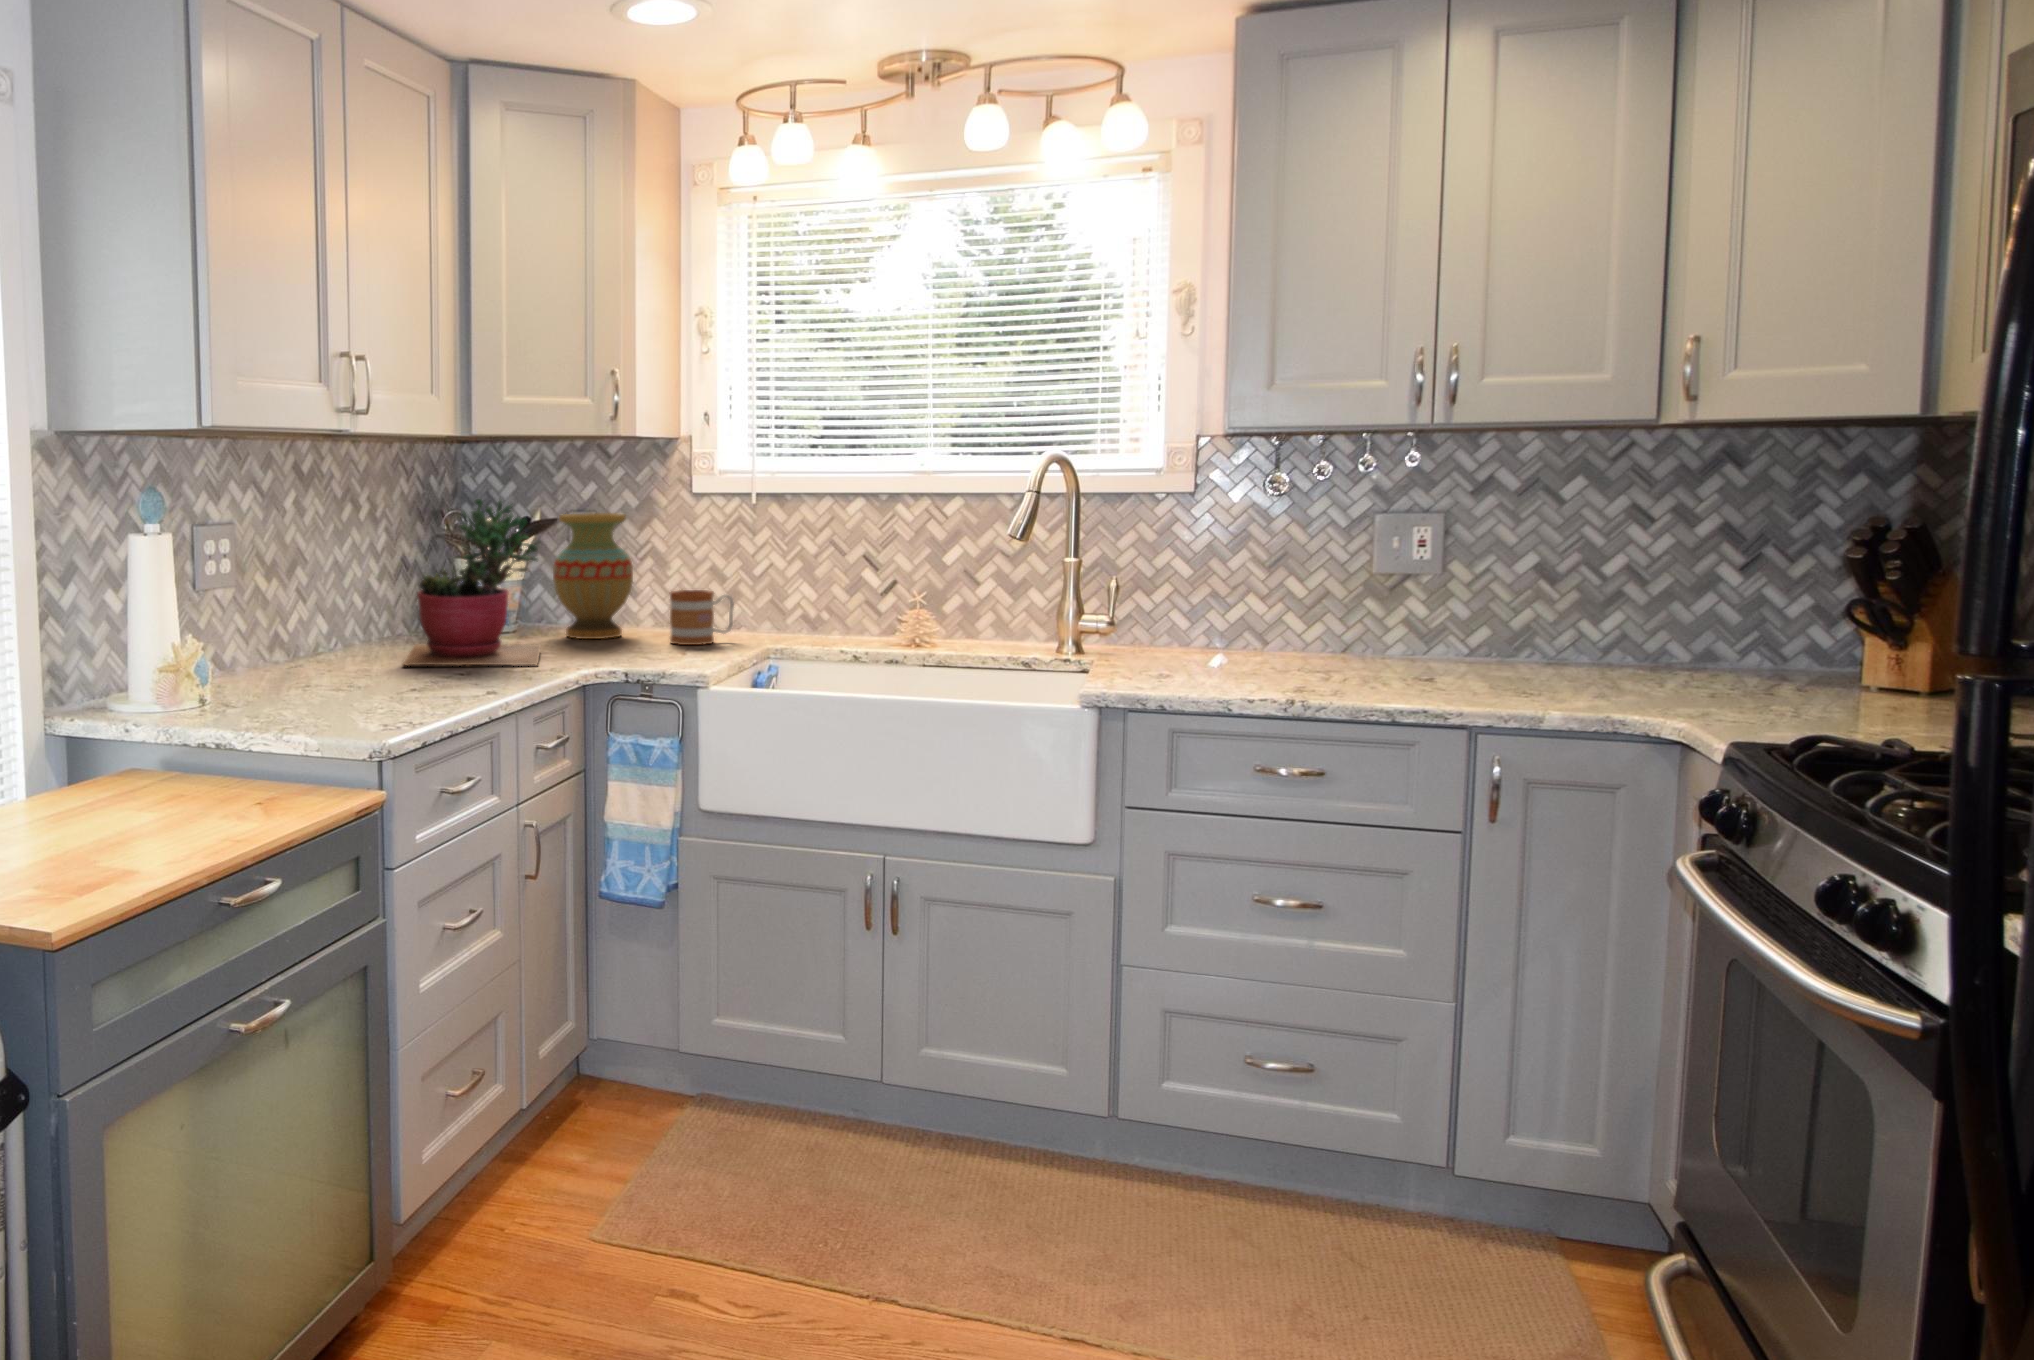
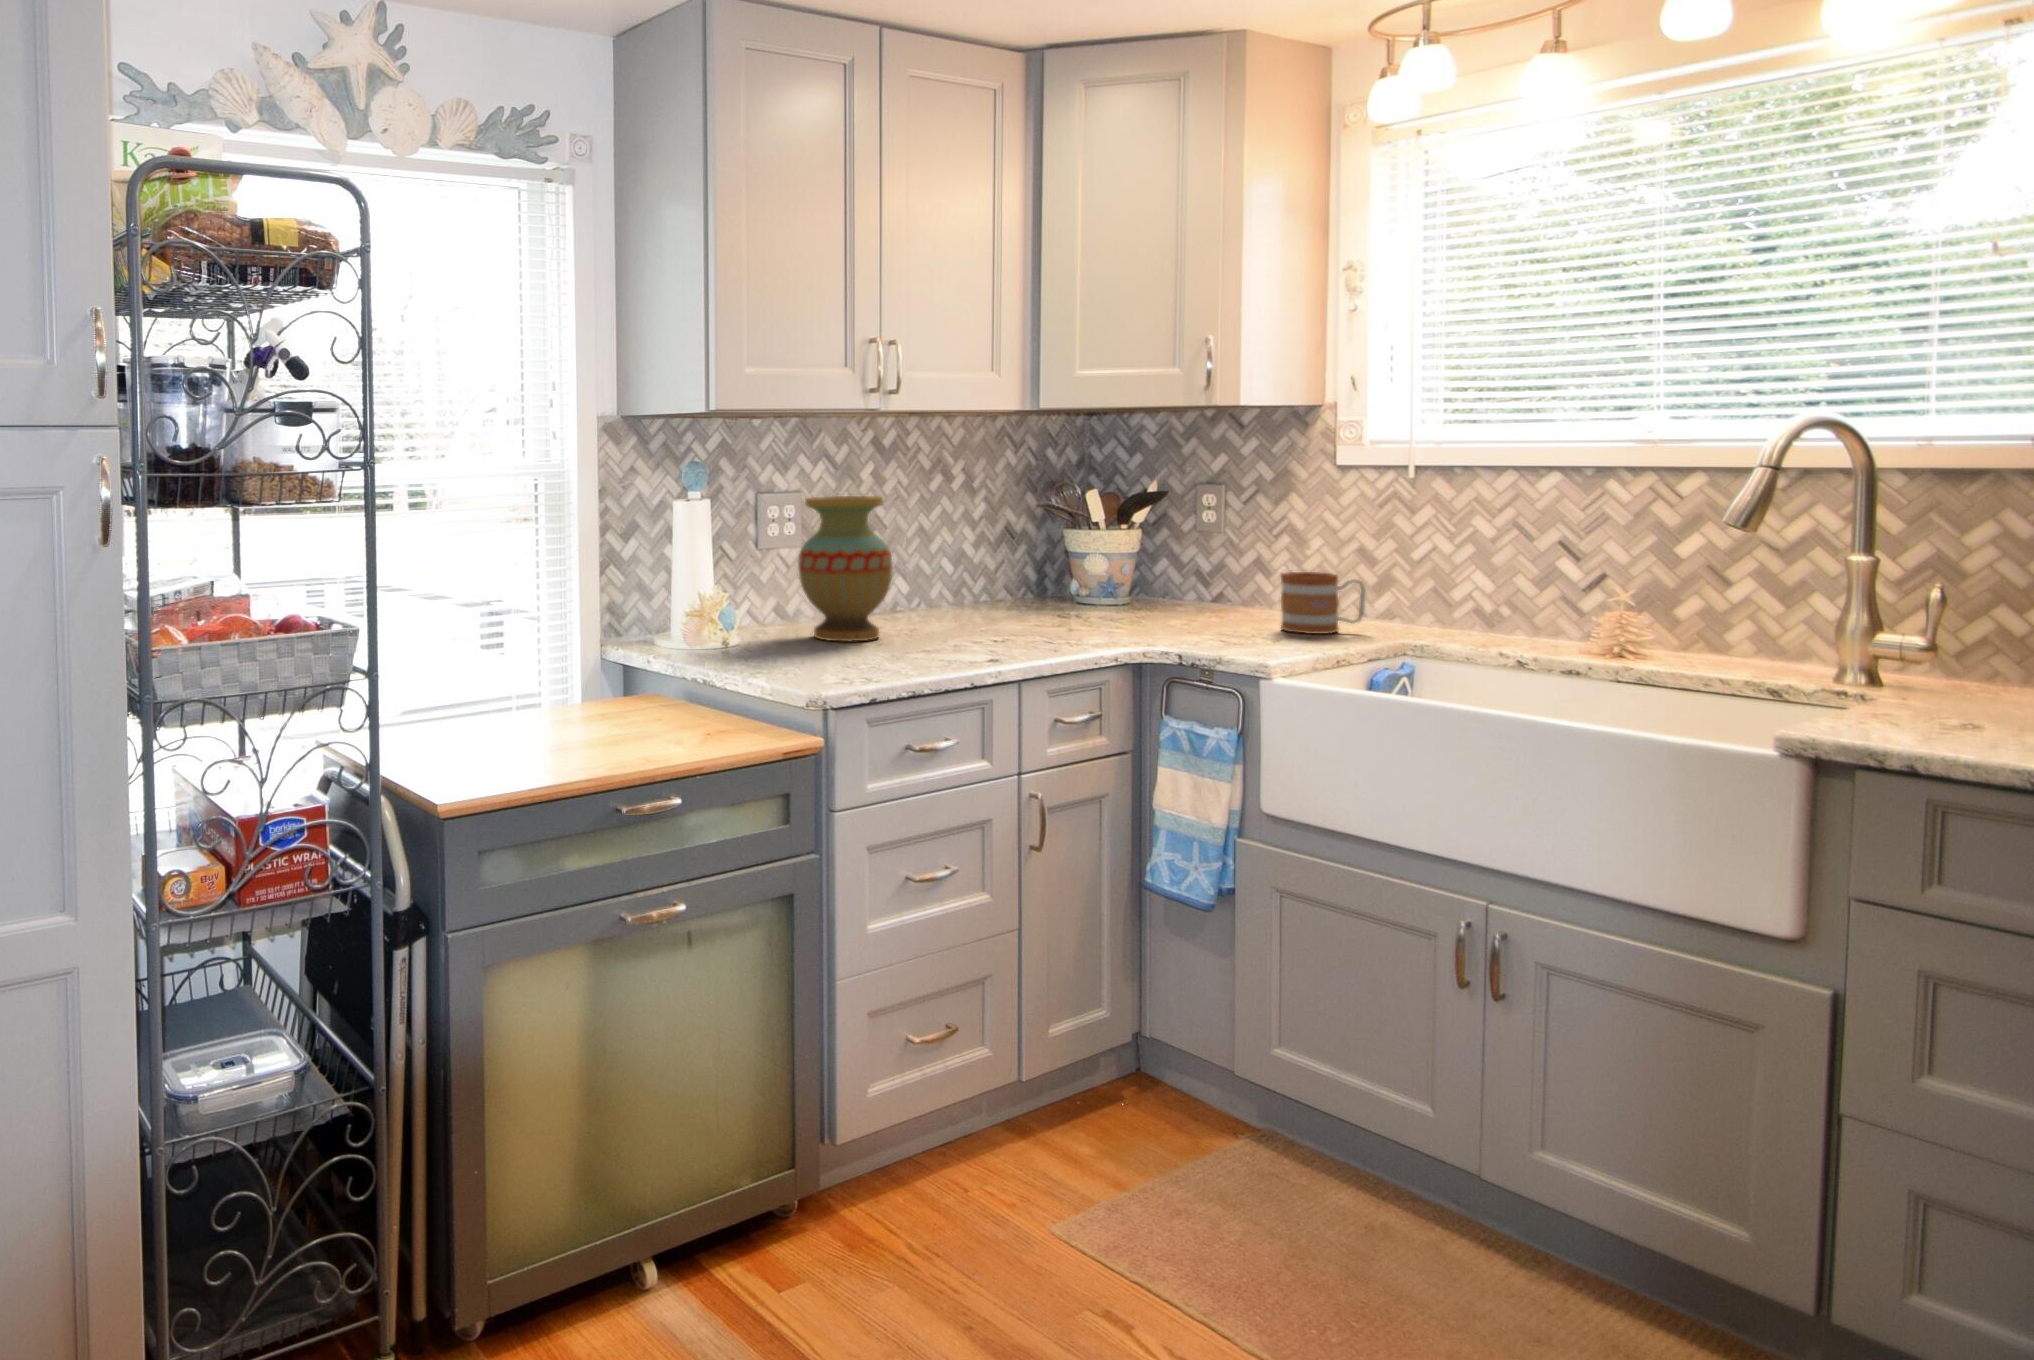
succulent plant: present [403,499,540,666] -> none [950,470,1117,640]
vase: present [553,513,633,639] -> present [798,496,892,641]

